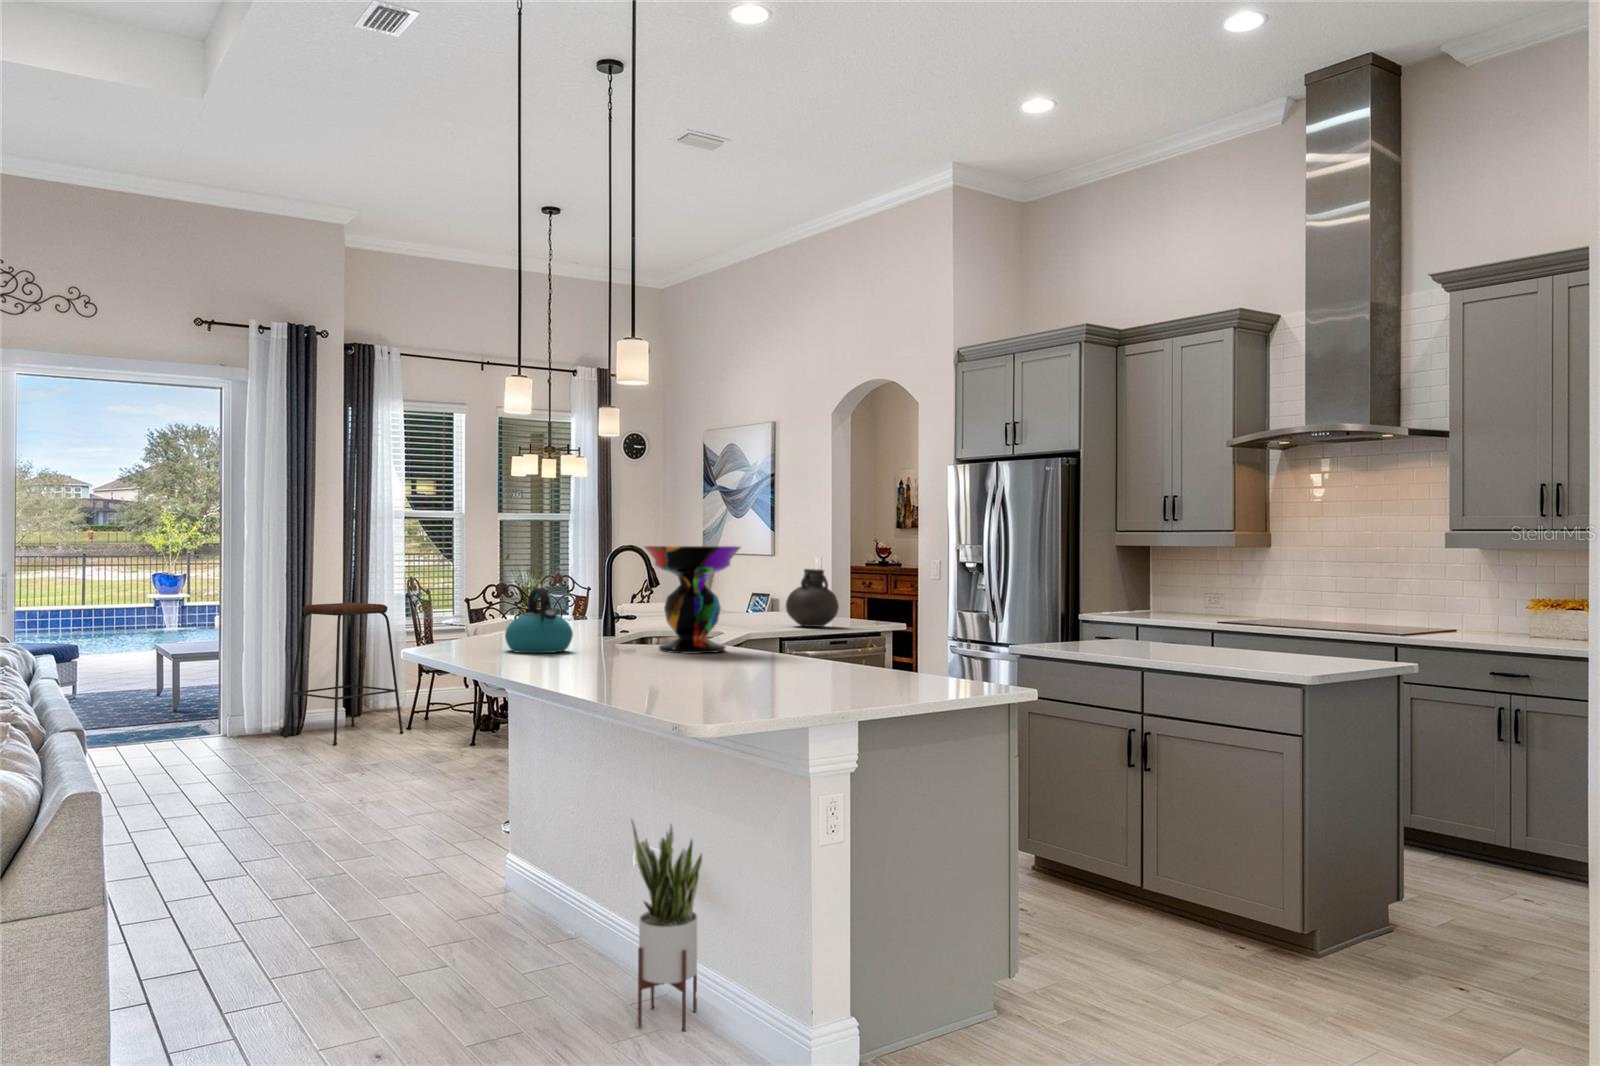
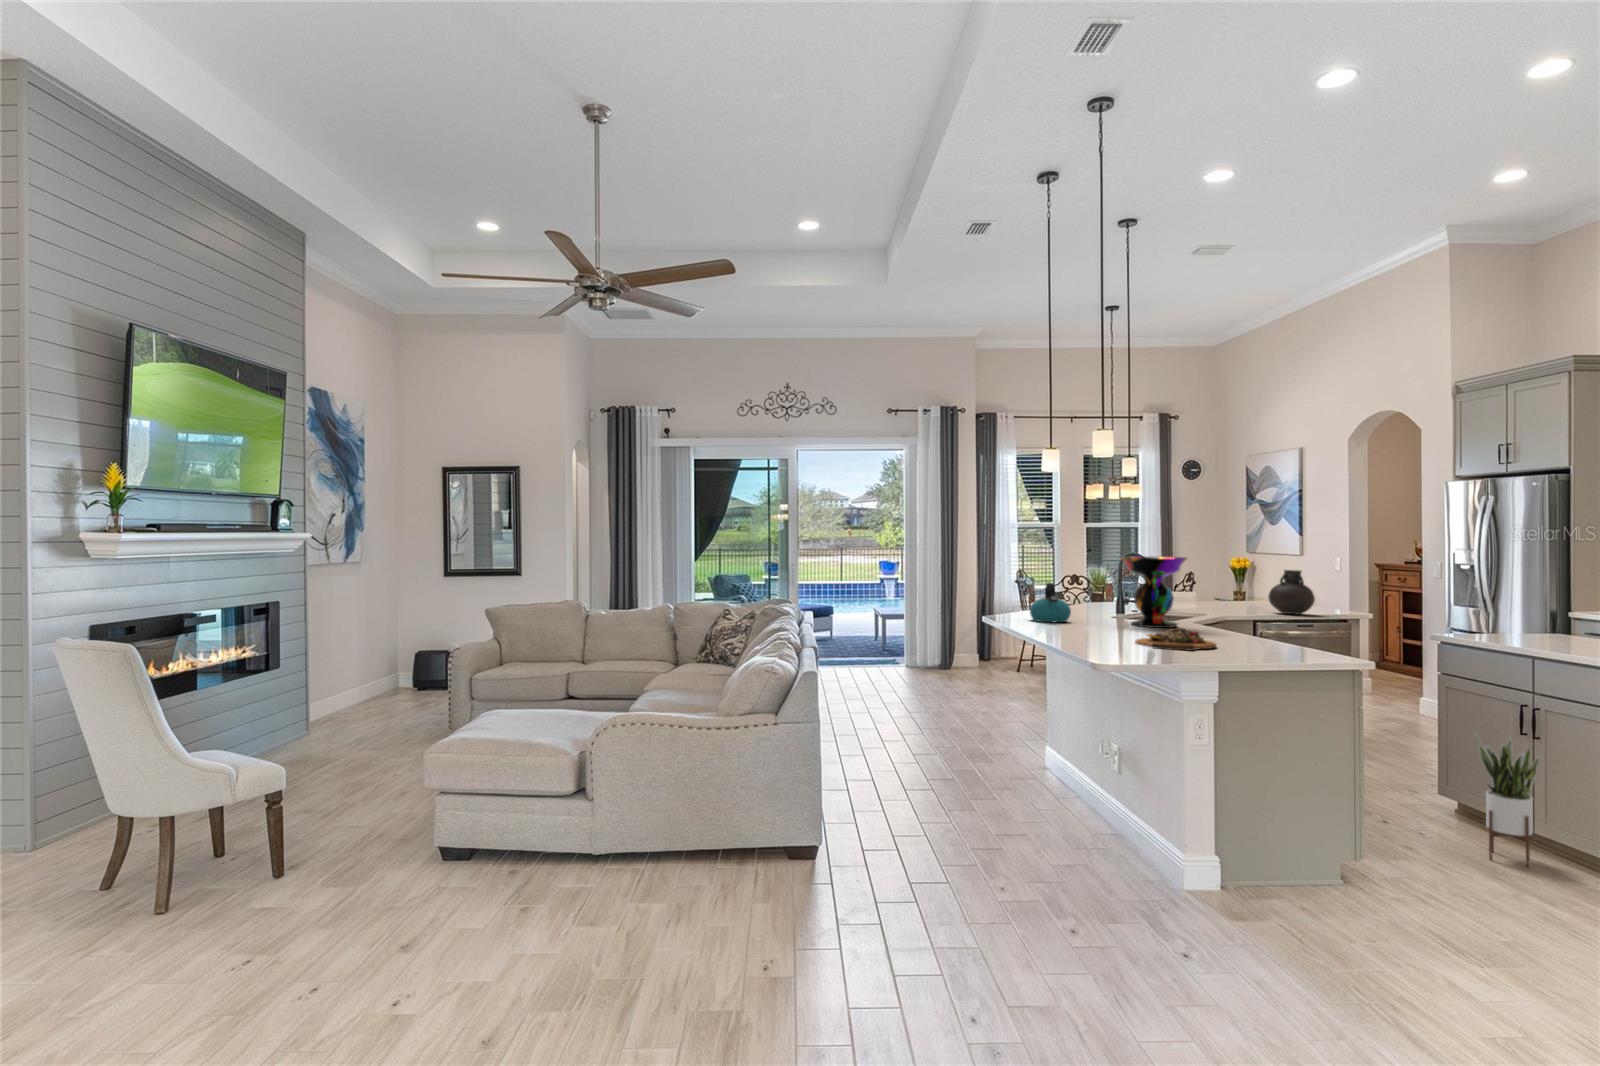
bar stool: present [284,603,404,745] -> none [940,586,1012,676]
cutting board: none [714,651,835,688] -> present [1135,628,1216,651]
potted plant: present [631,819,702,1031] -> present [1474,731,1539,867]

